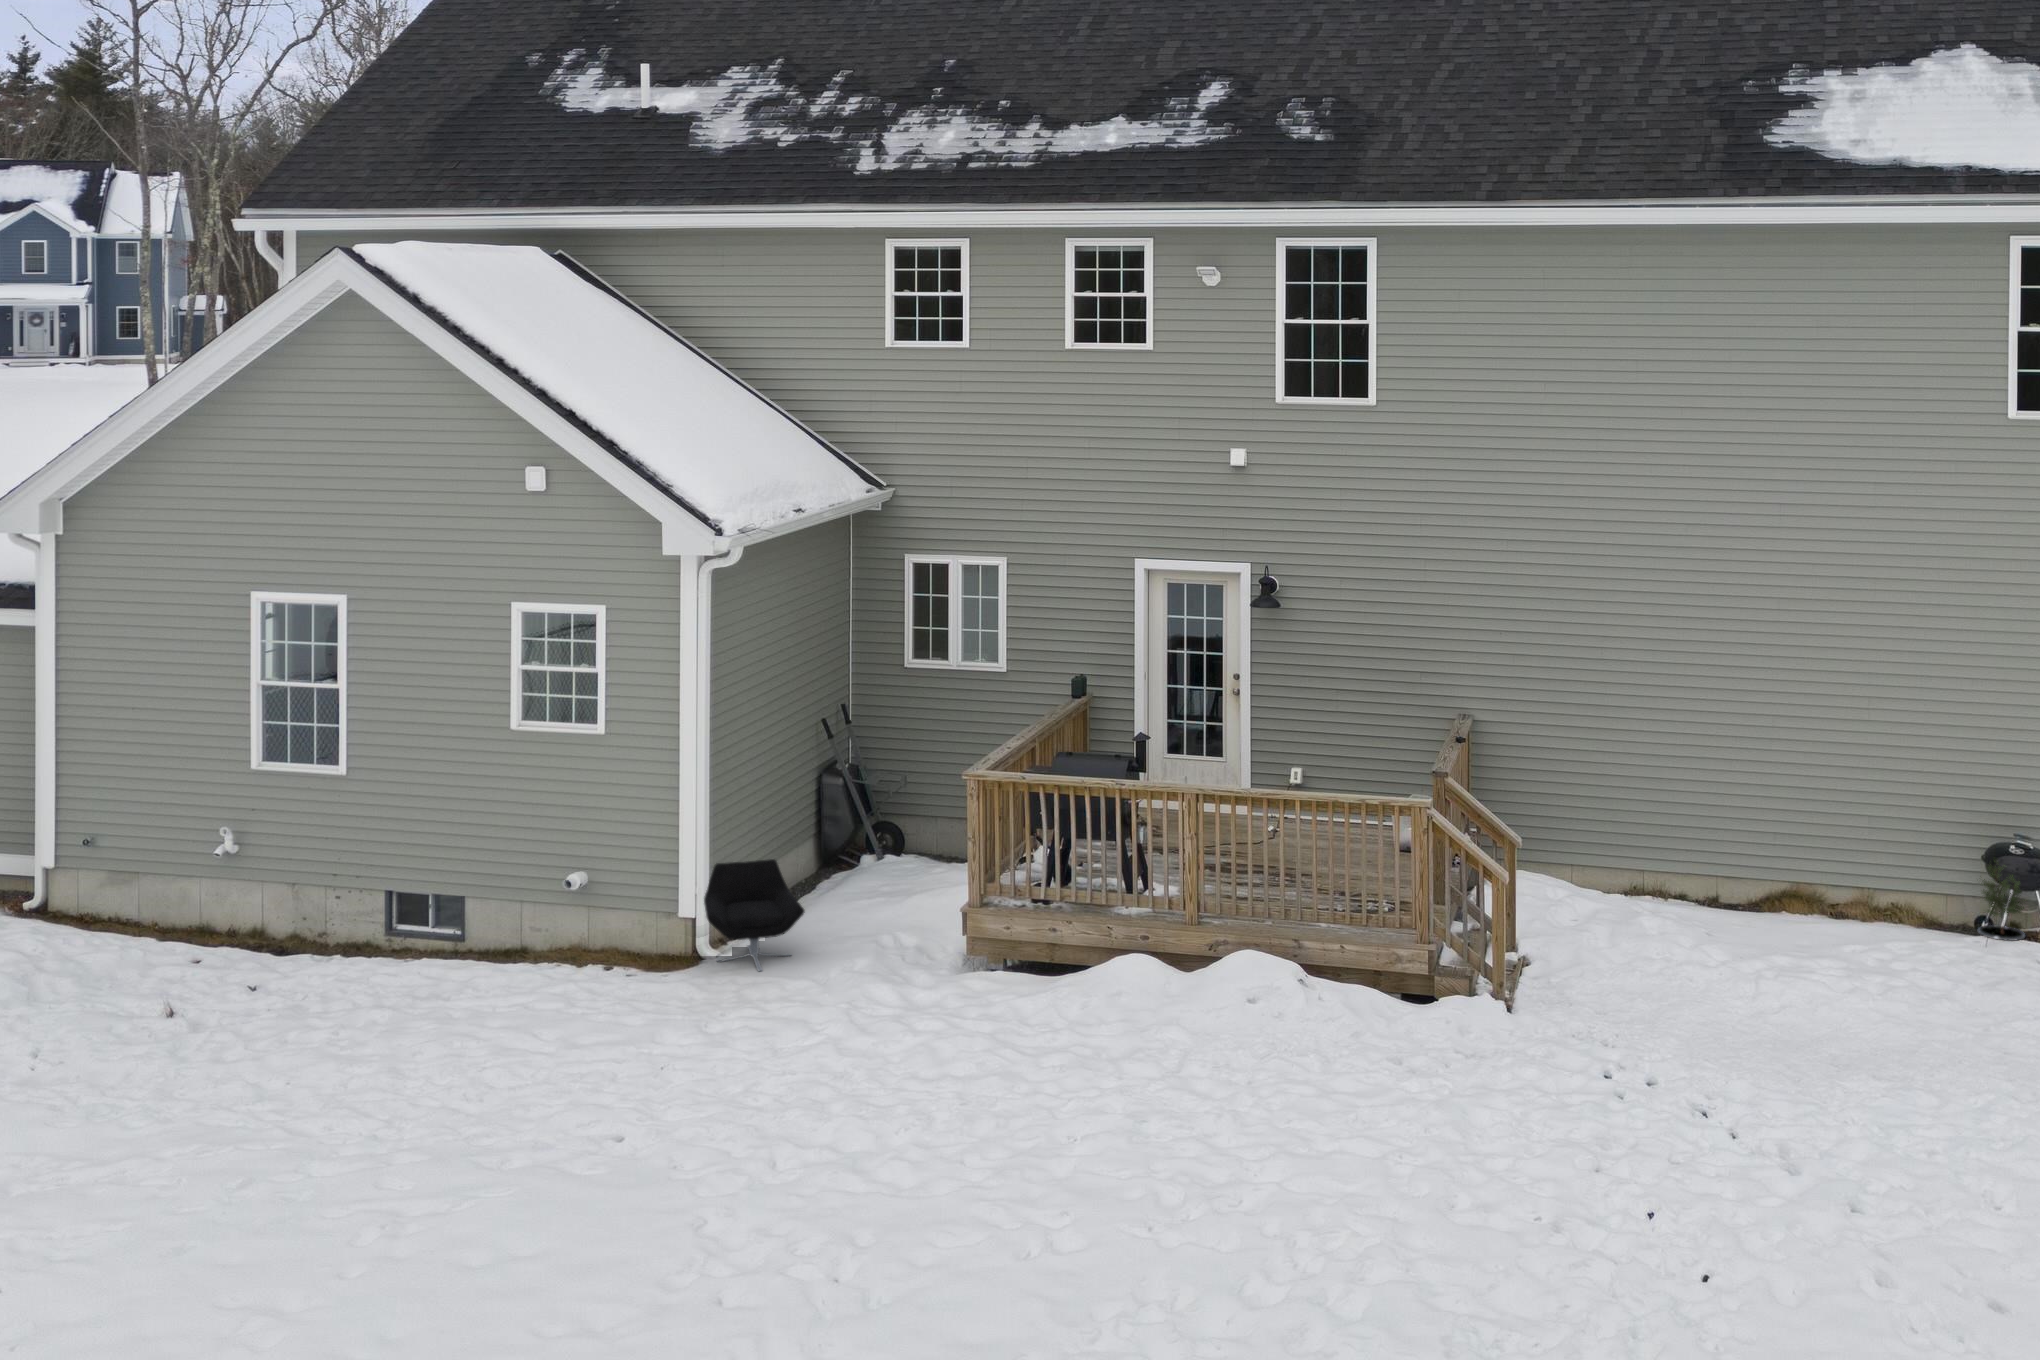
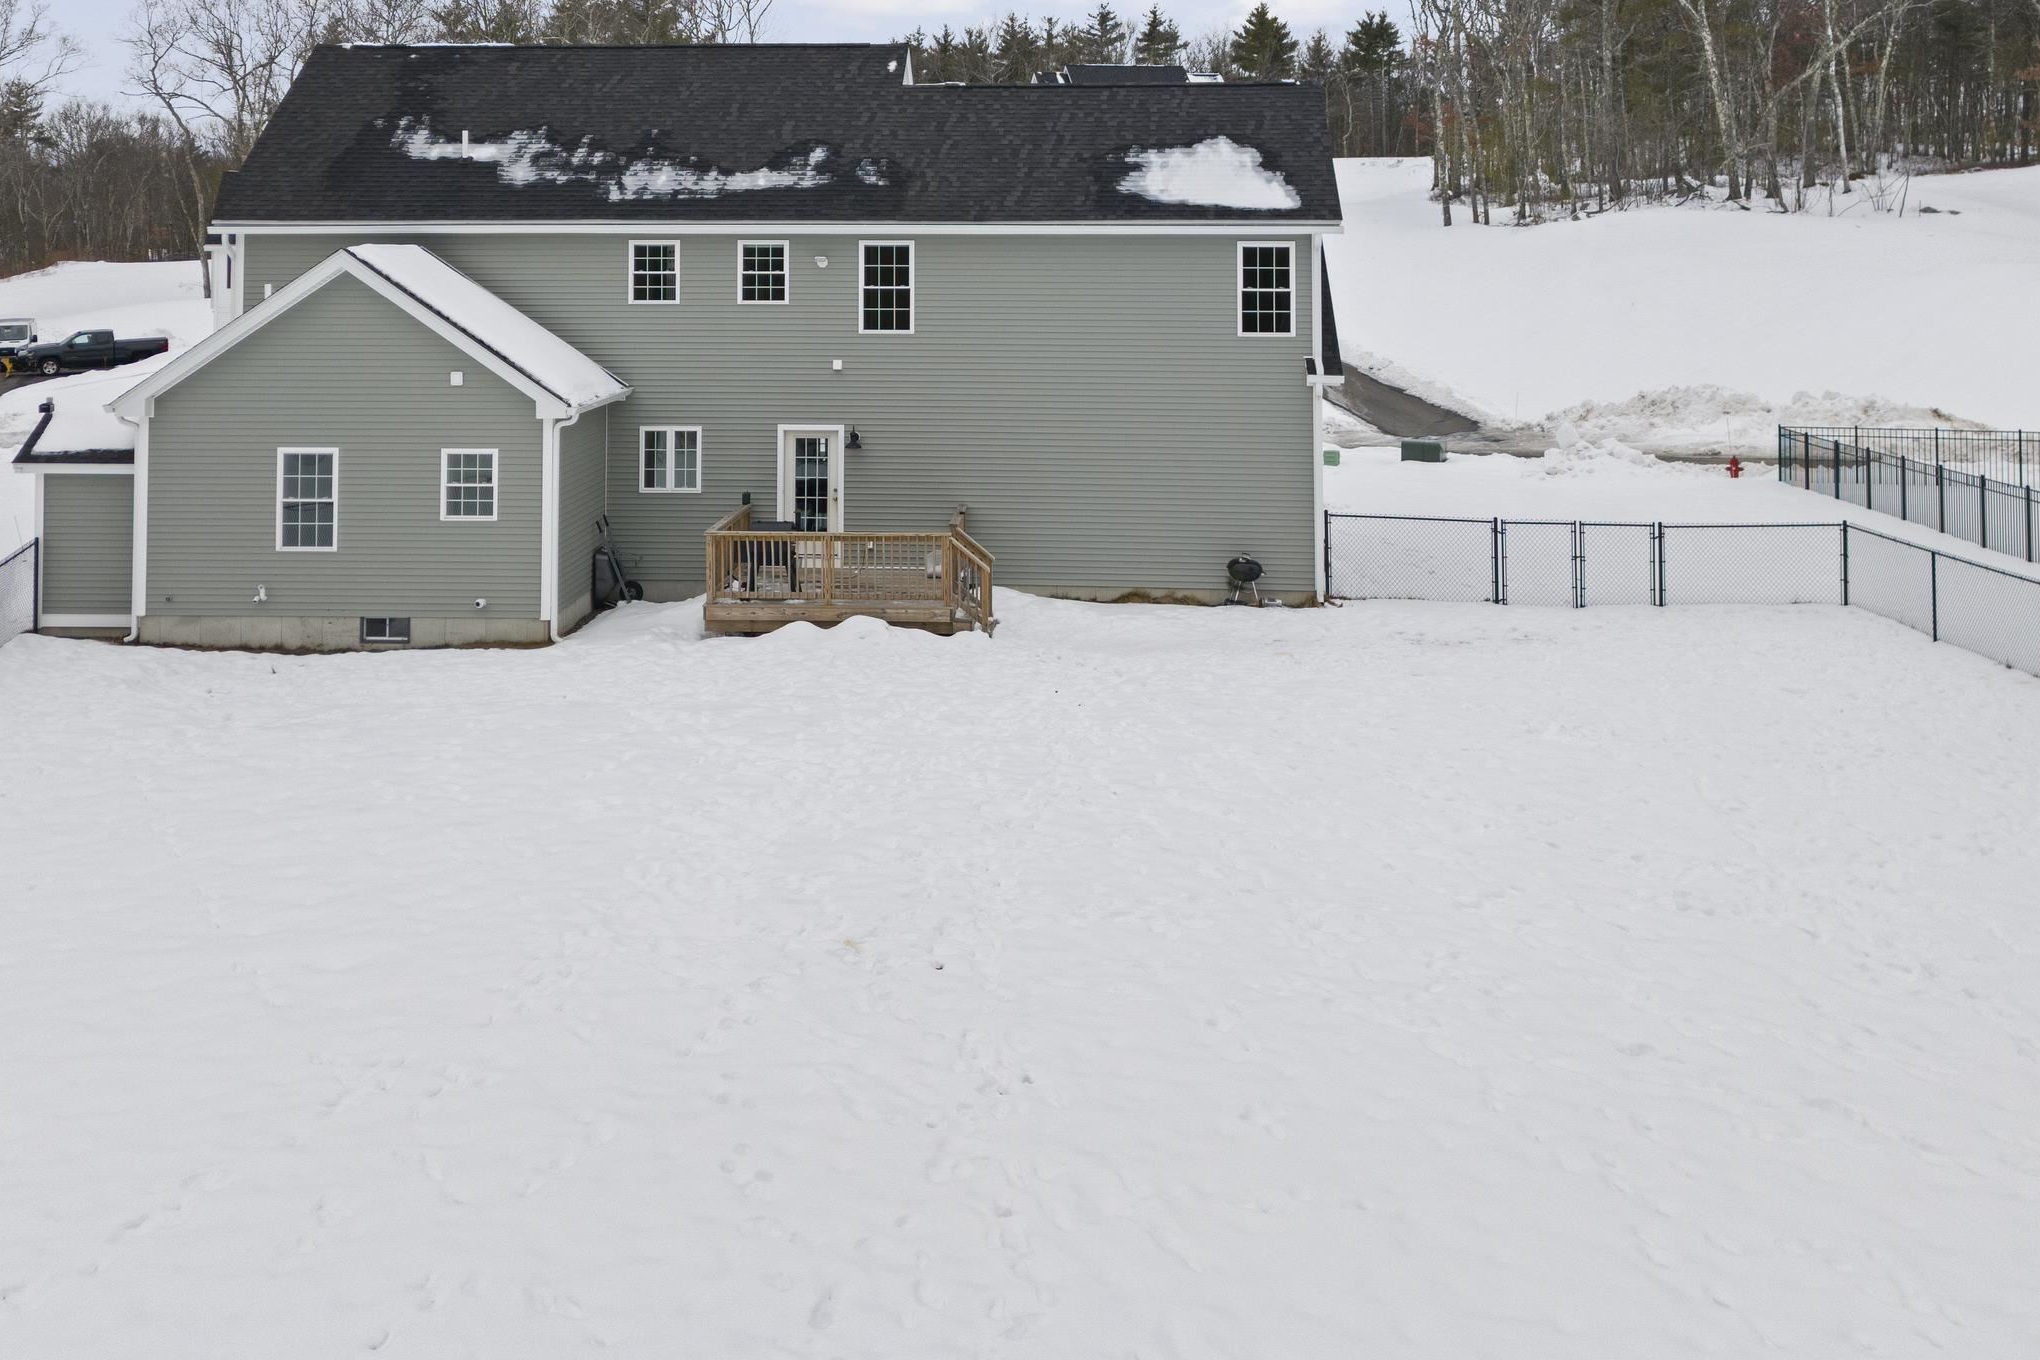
lounge chair: present [704,859,805,971] -> none [556,588,616,644]

